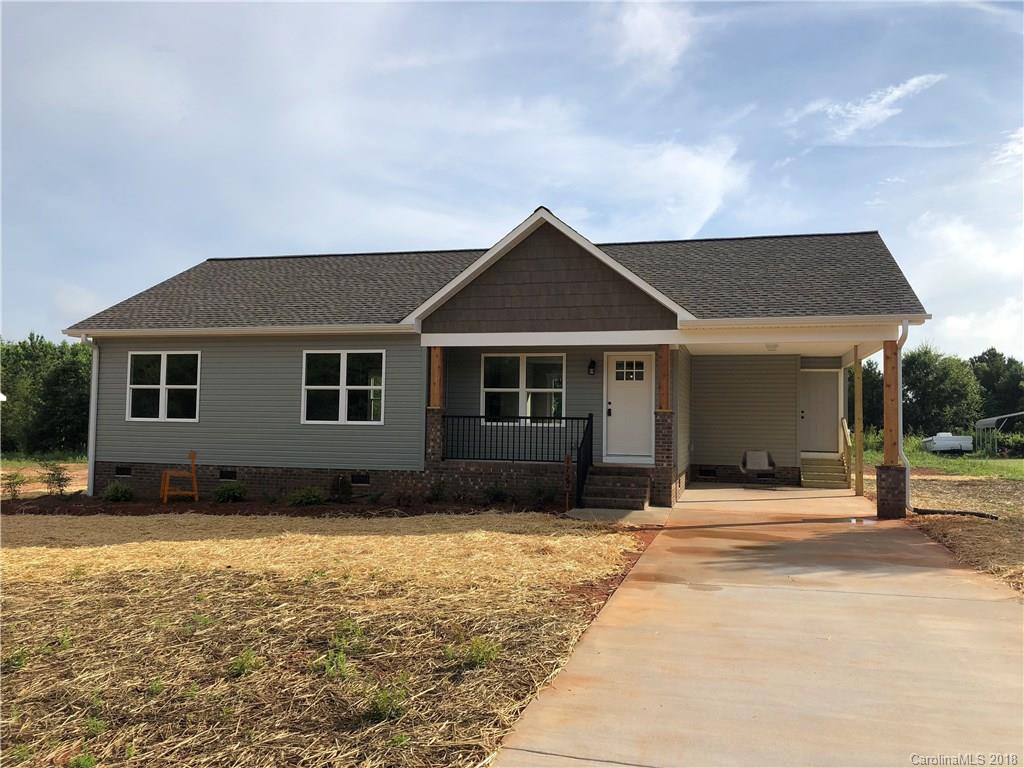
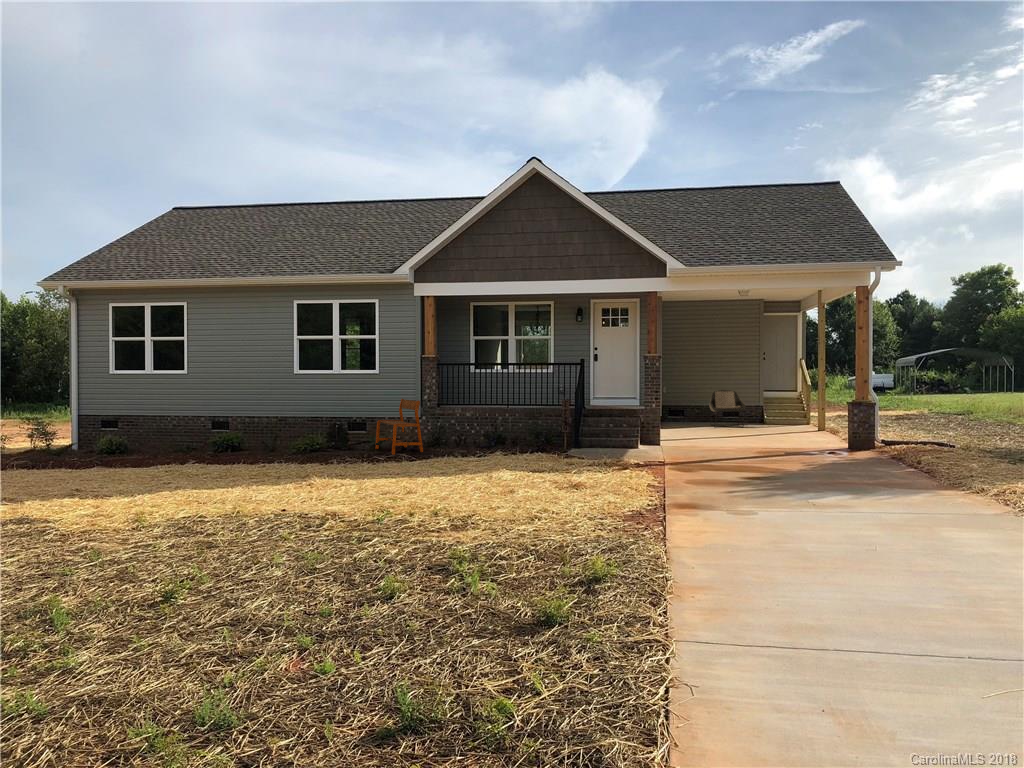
bench: present [160,450,198,503] -> present [375,399,423,455]

